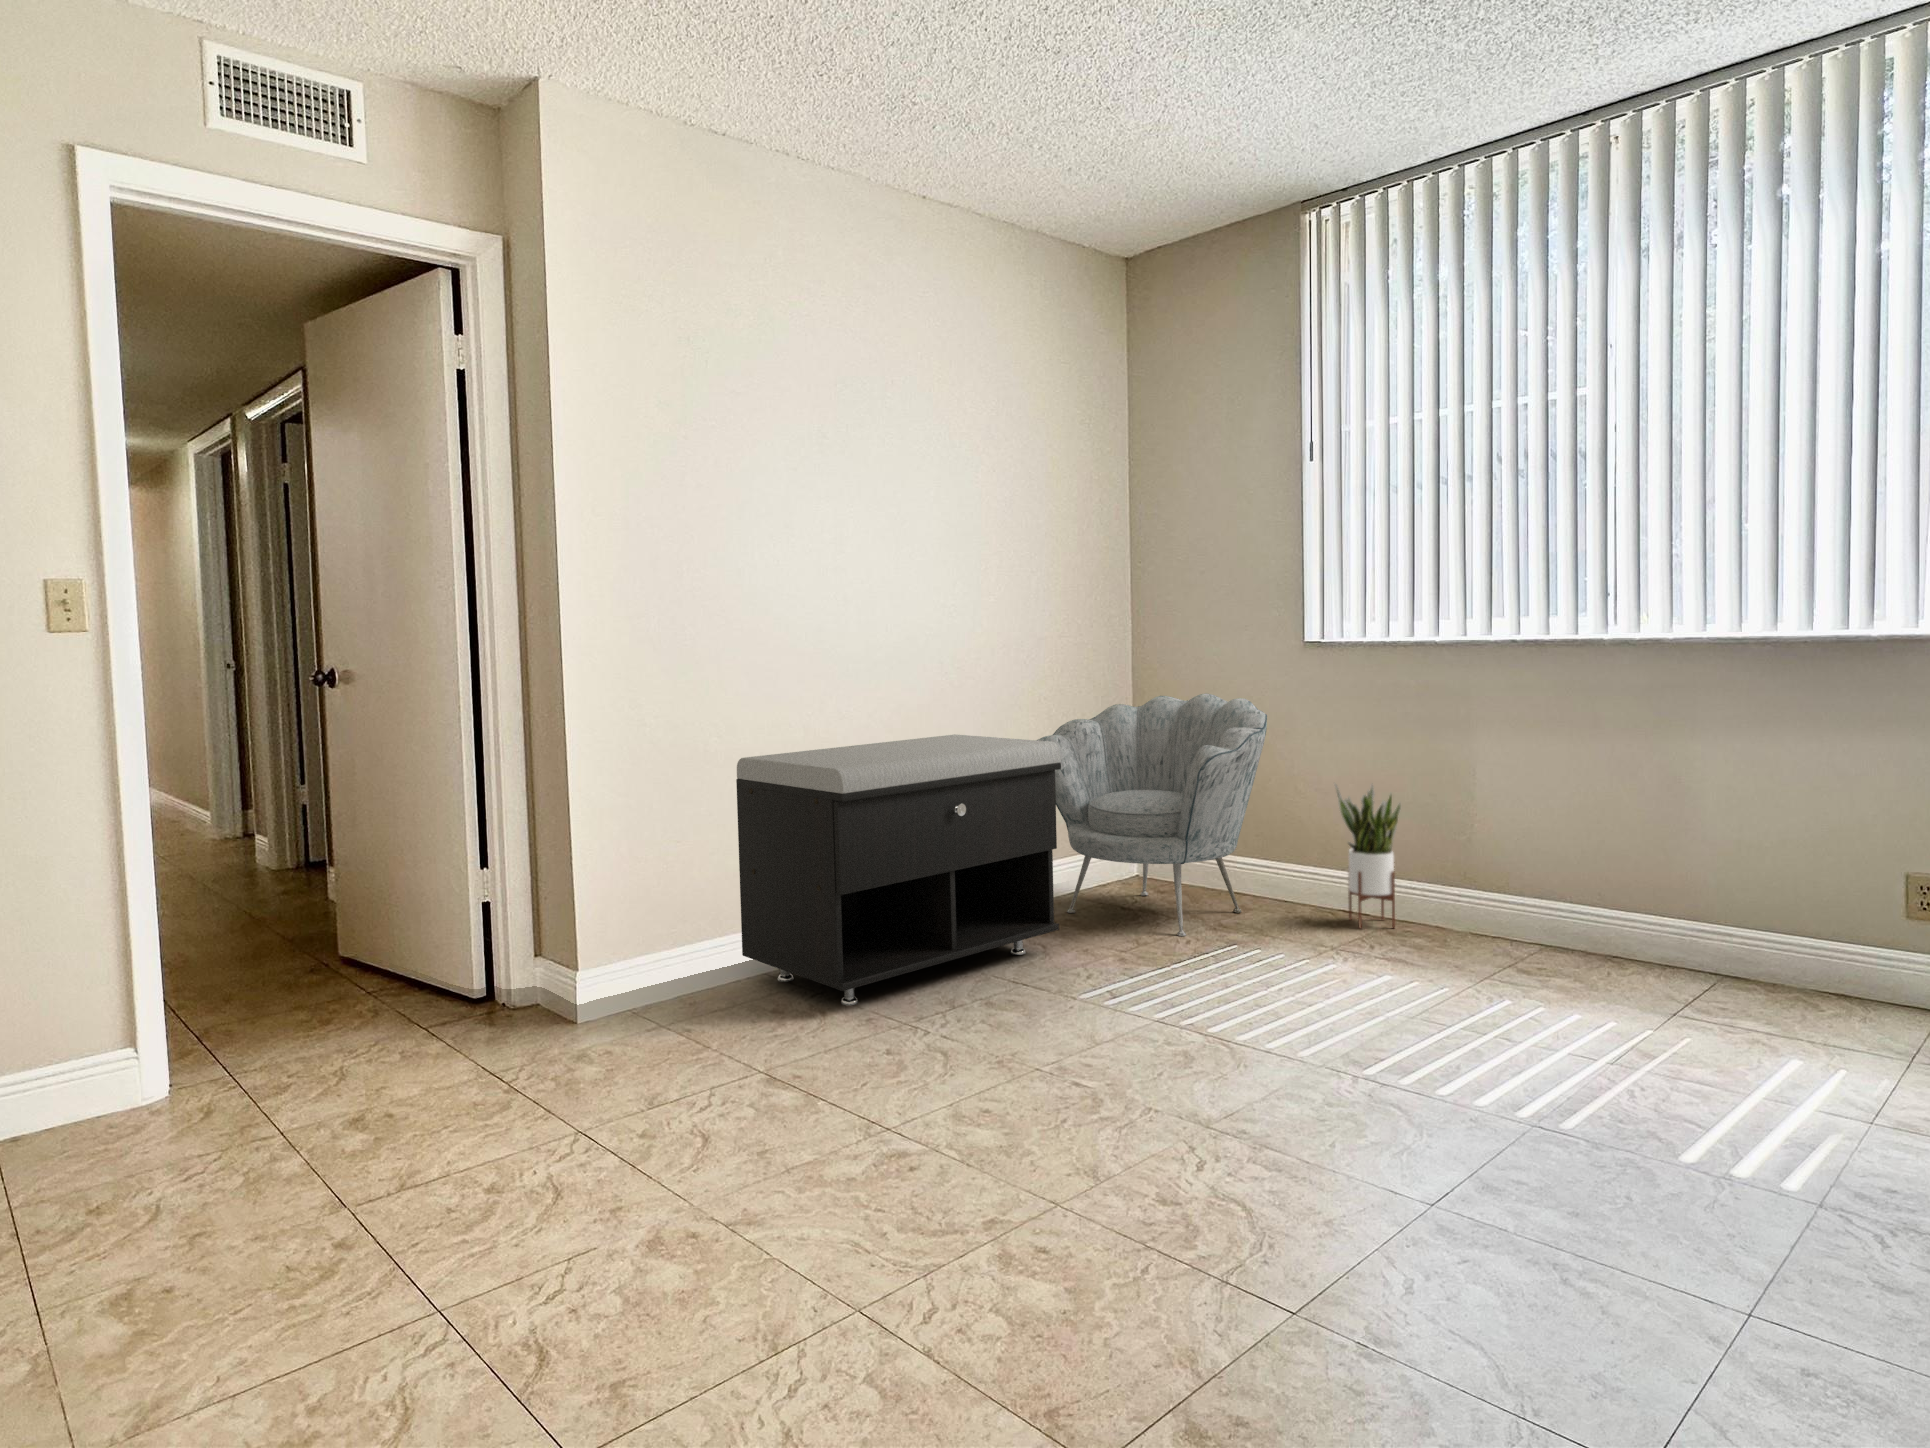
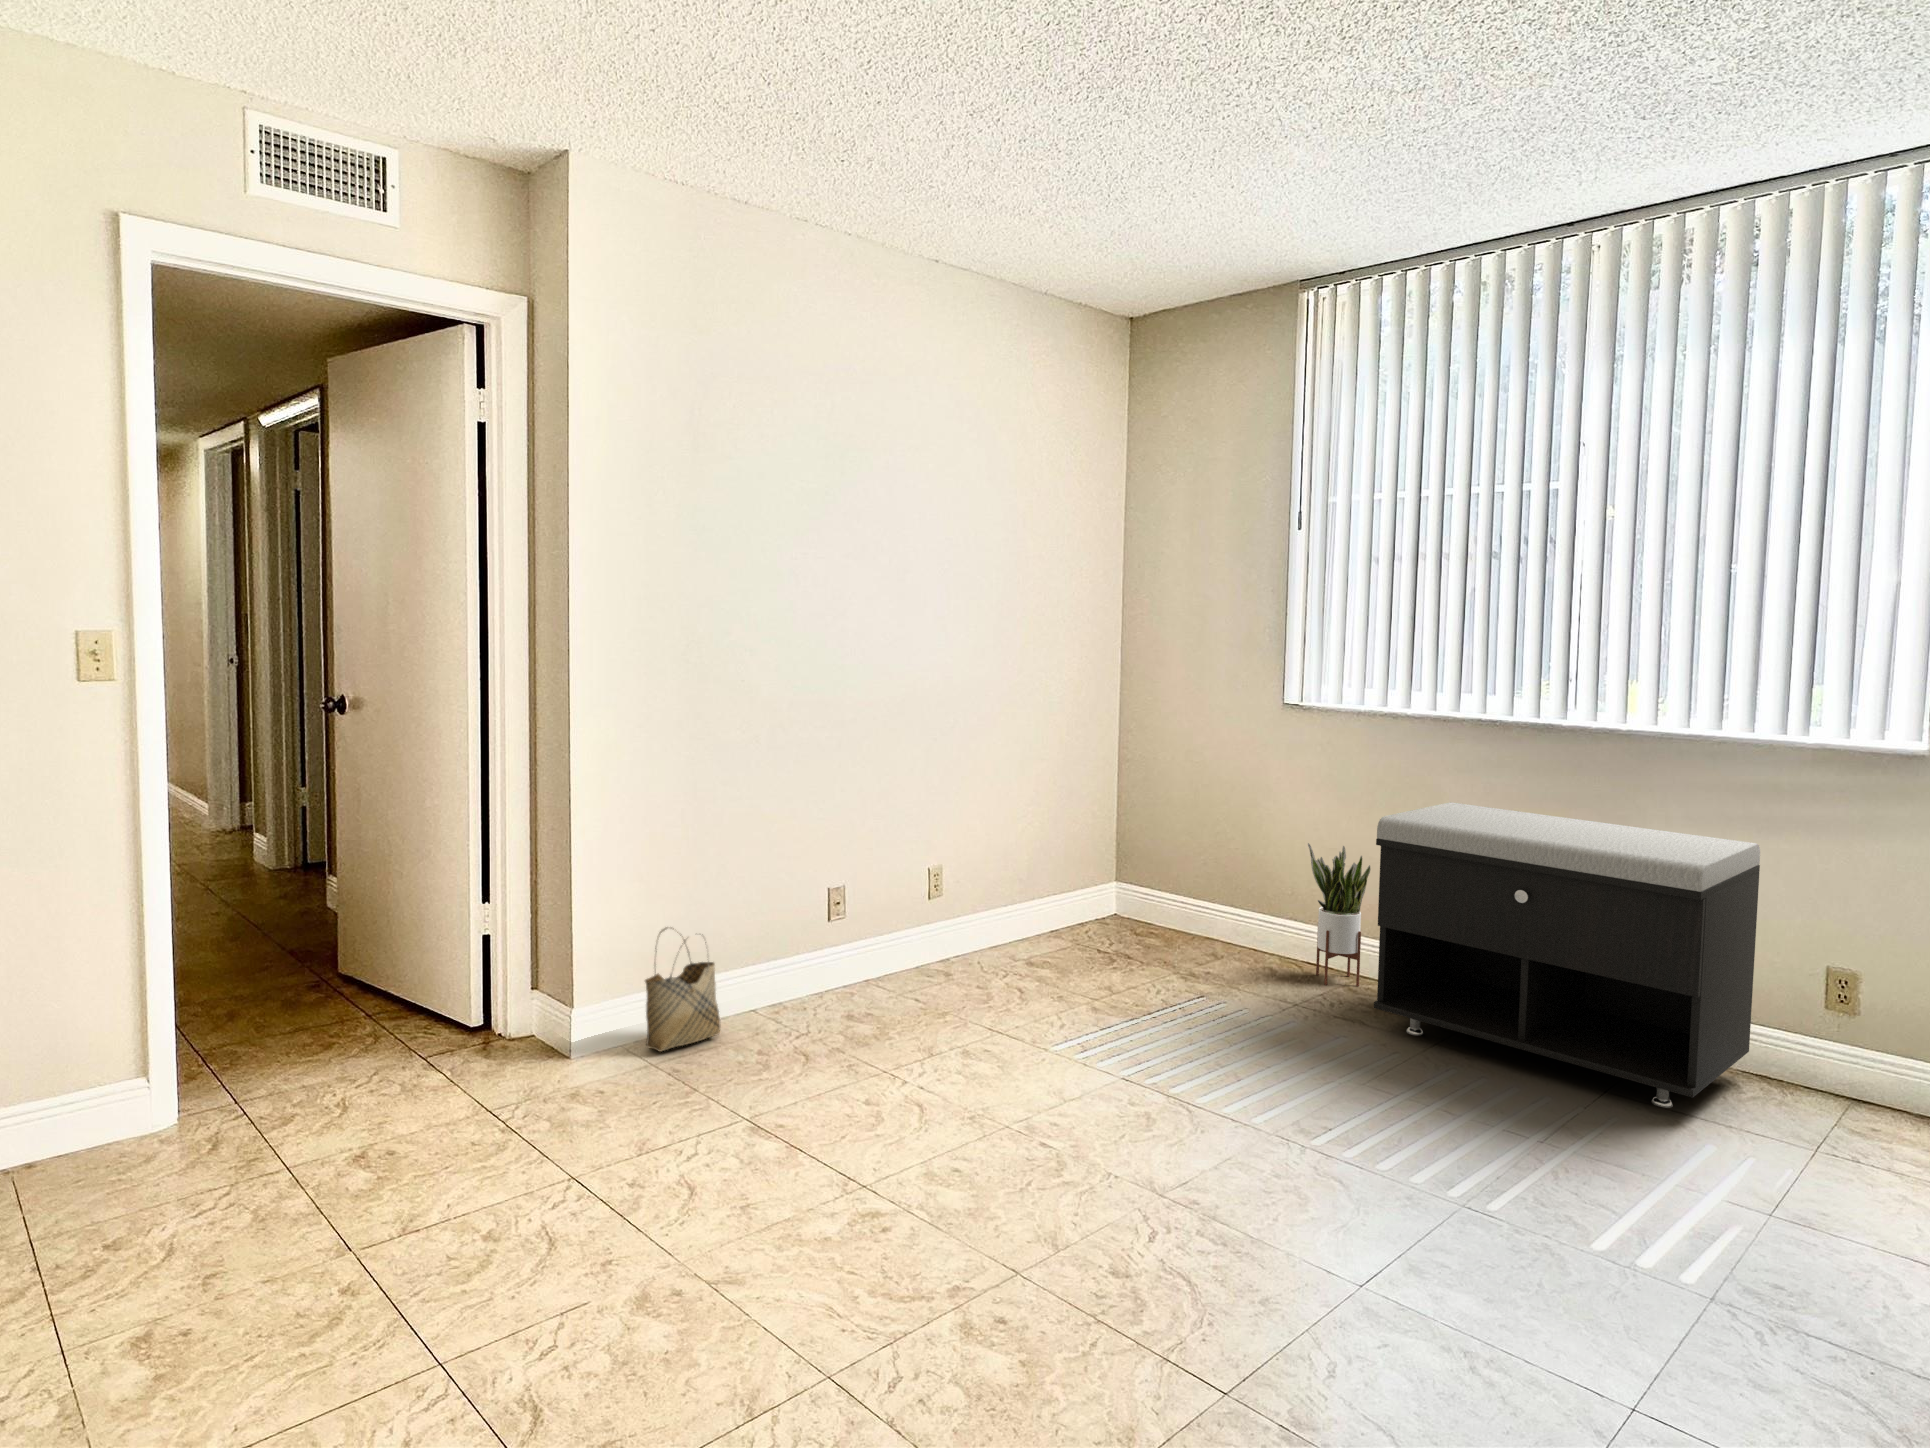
armchair: present [1037,693,1267,936] -> none [1019,746,1247,986]
storage bench: present [736,734,1061,1005] -> present [1374,802,1760,1108]
woven basket: none [651,884,732,1012] -> present [645,927,720,1052]

